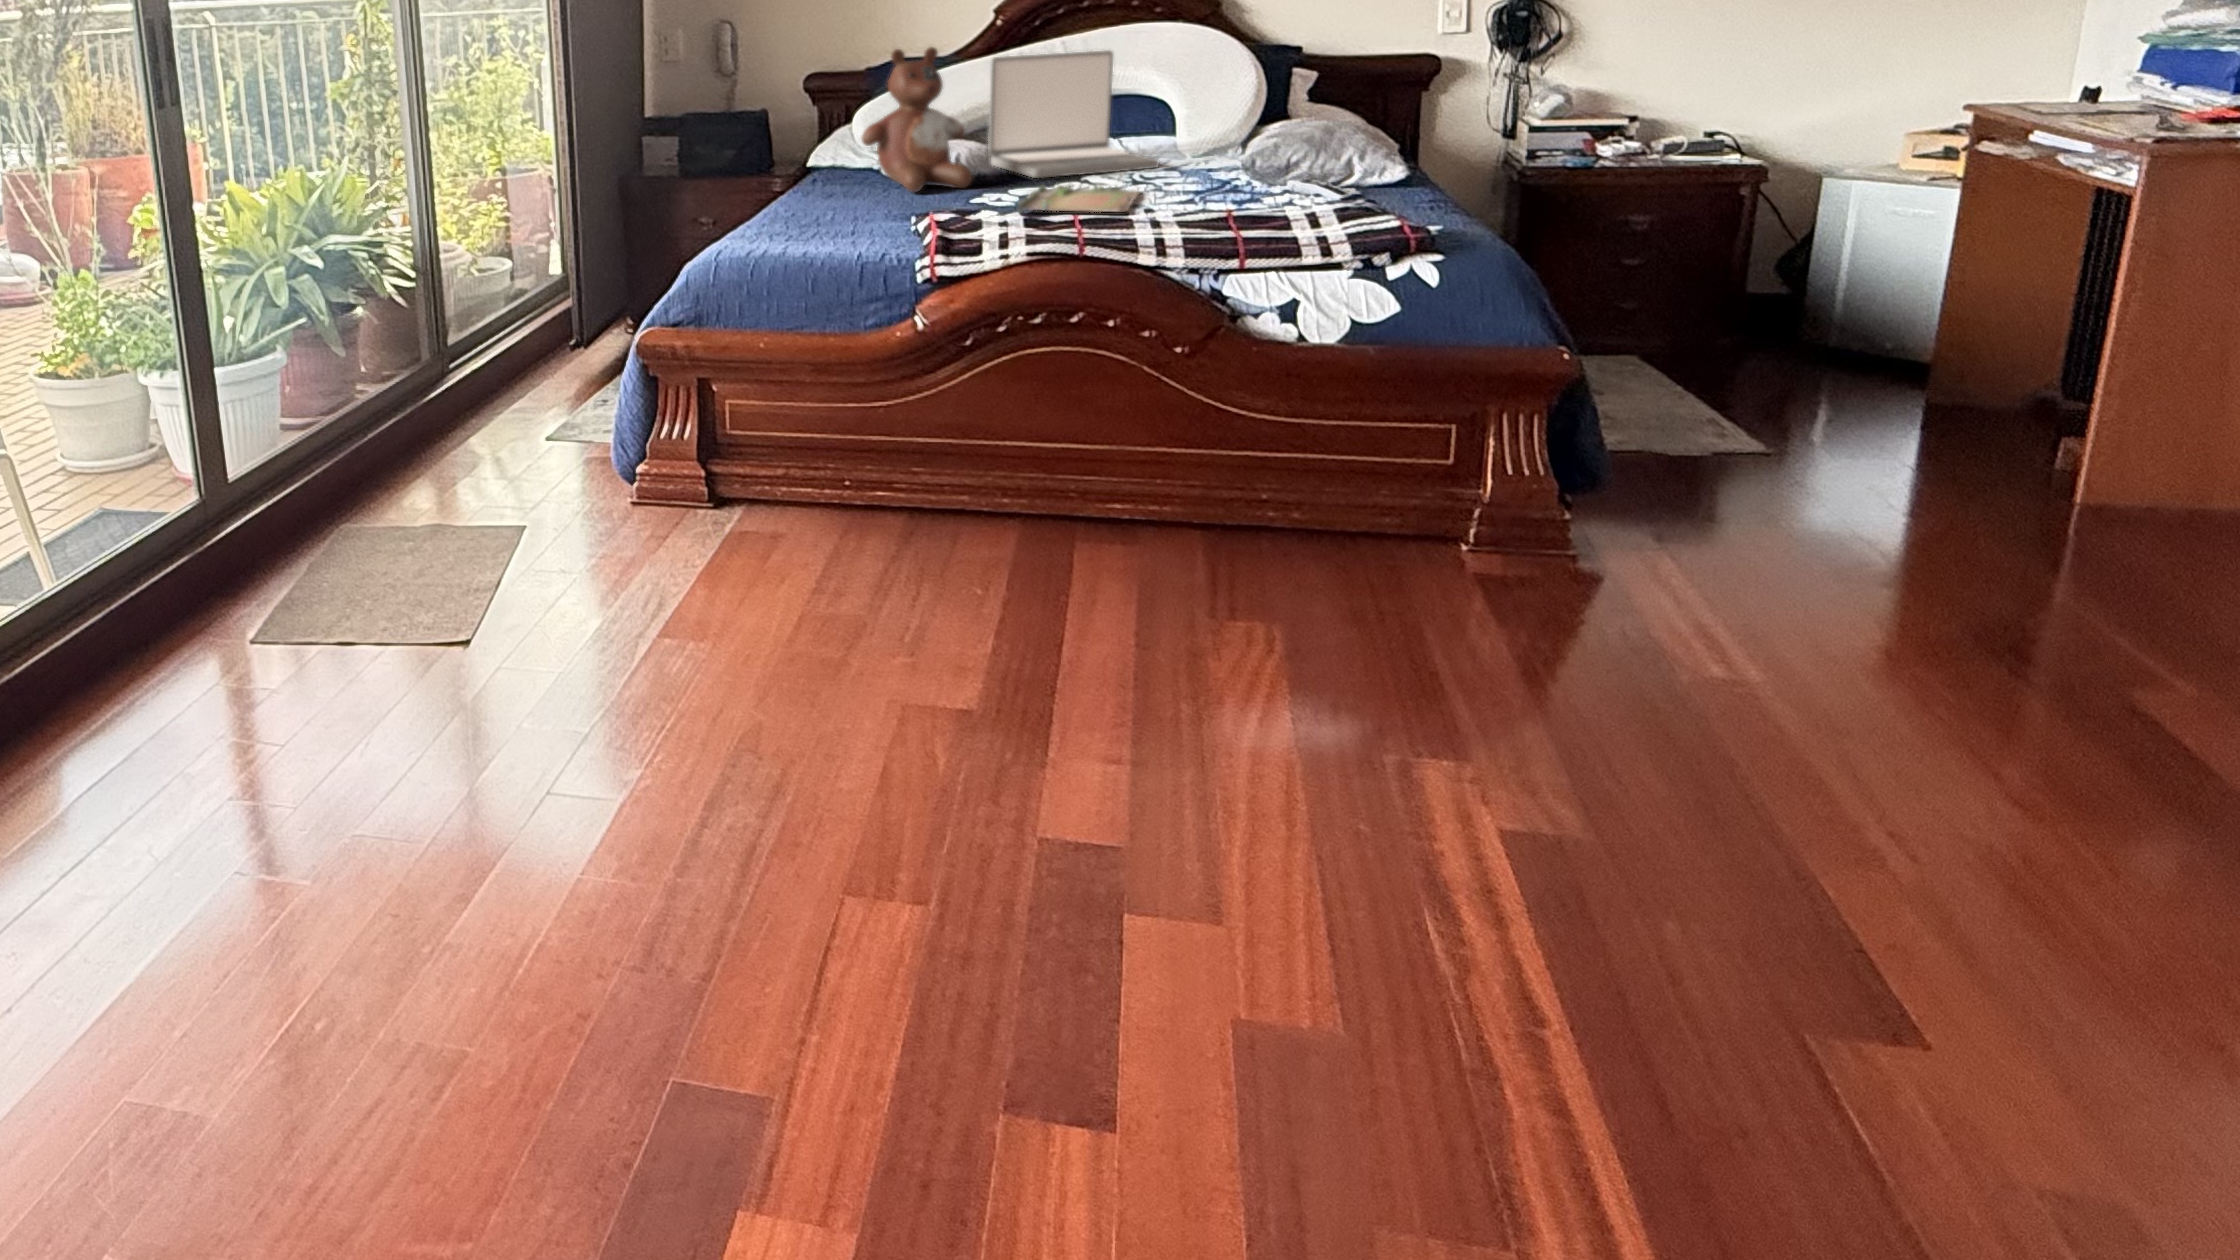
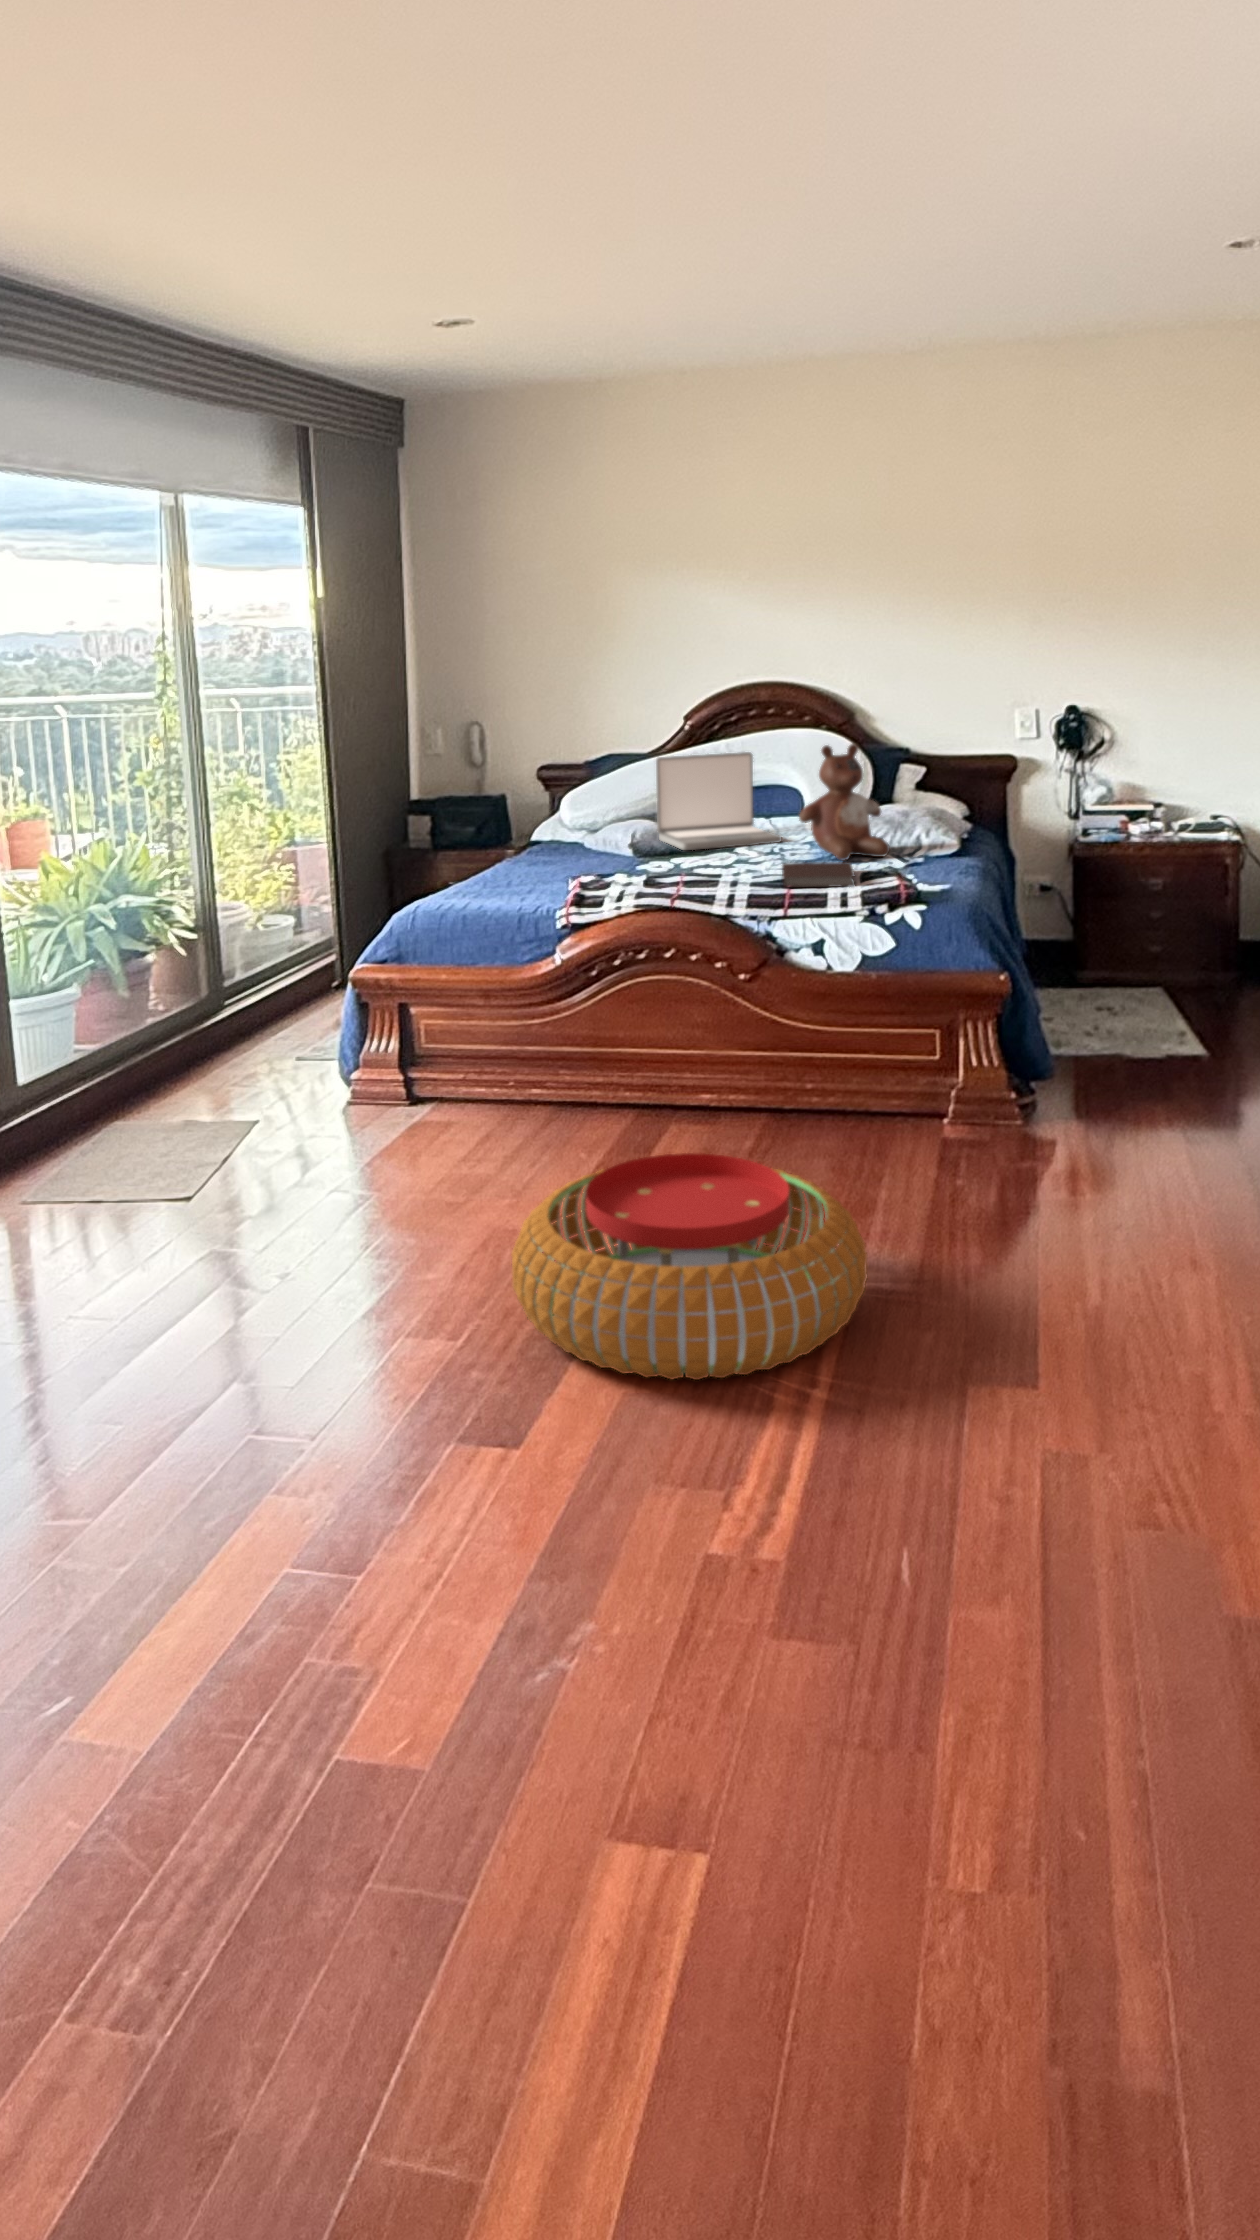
stuffed bear: present [862,47,972,192] -> present [799,744,890,861]
tray: present [1018,185,1139,212] -> none [649,850,751,876]
notebook: none [1201,193,1326,228] -> present [782,862,856,887]
pouf: none [982,619,1552,986] -> present [512,1153,868,1380]

